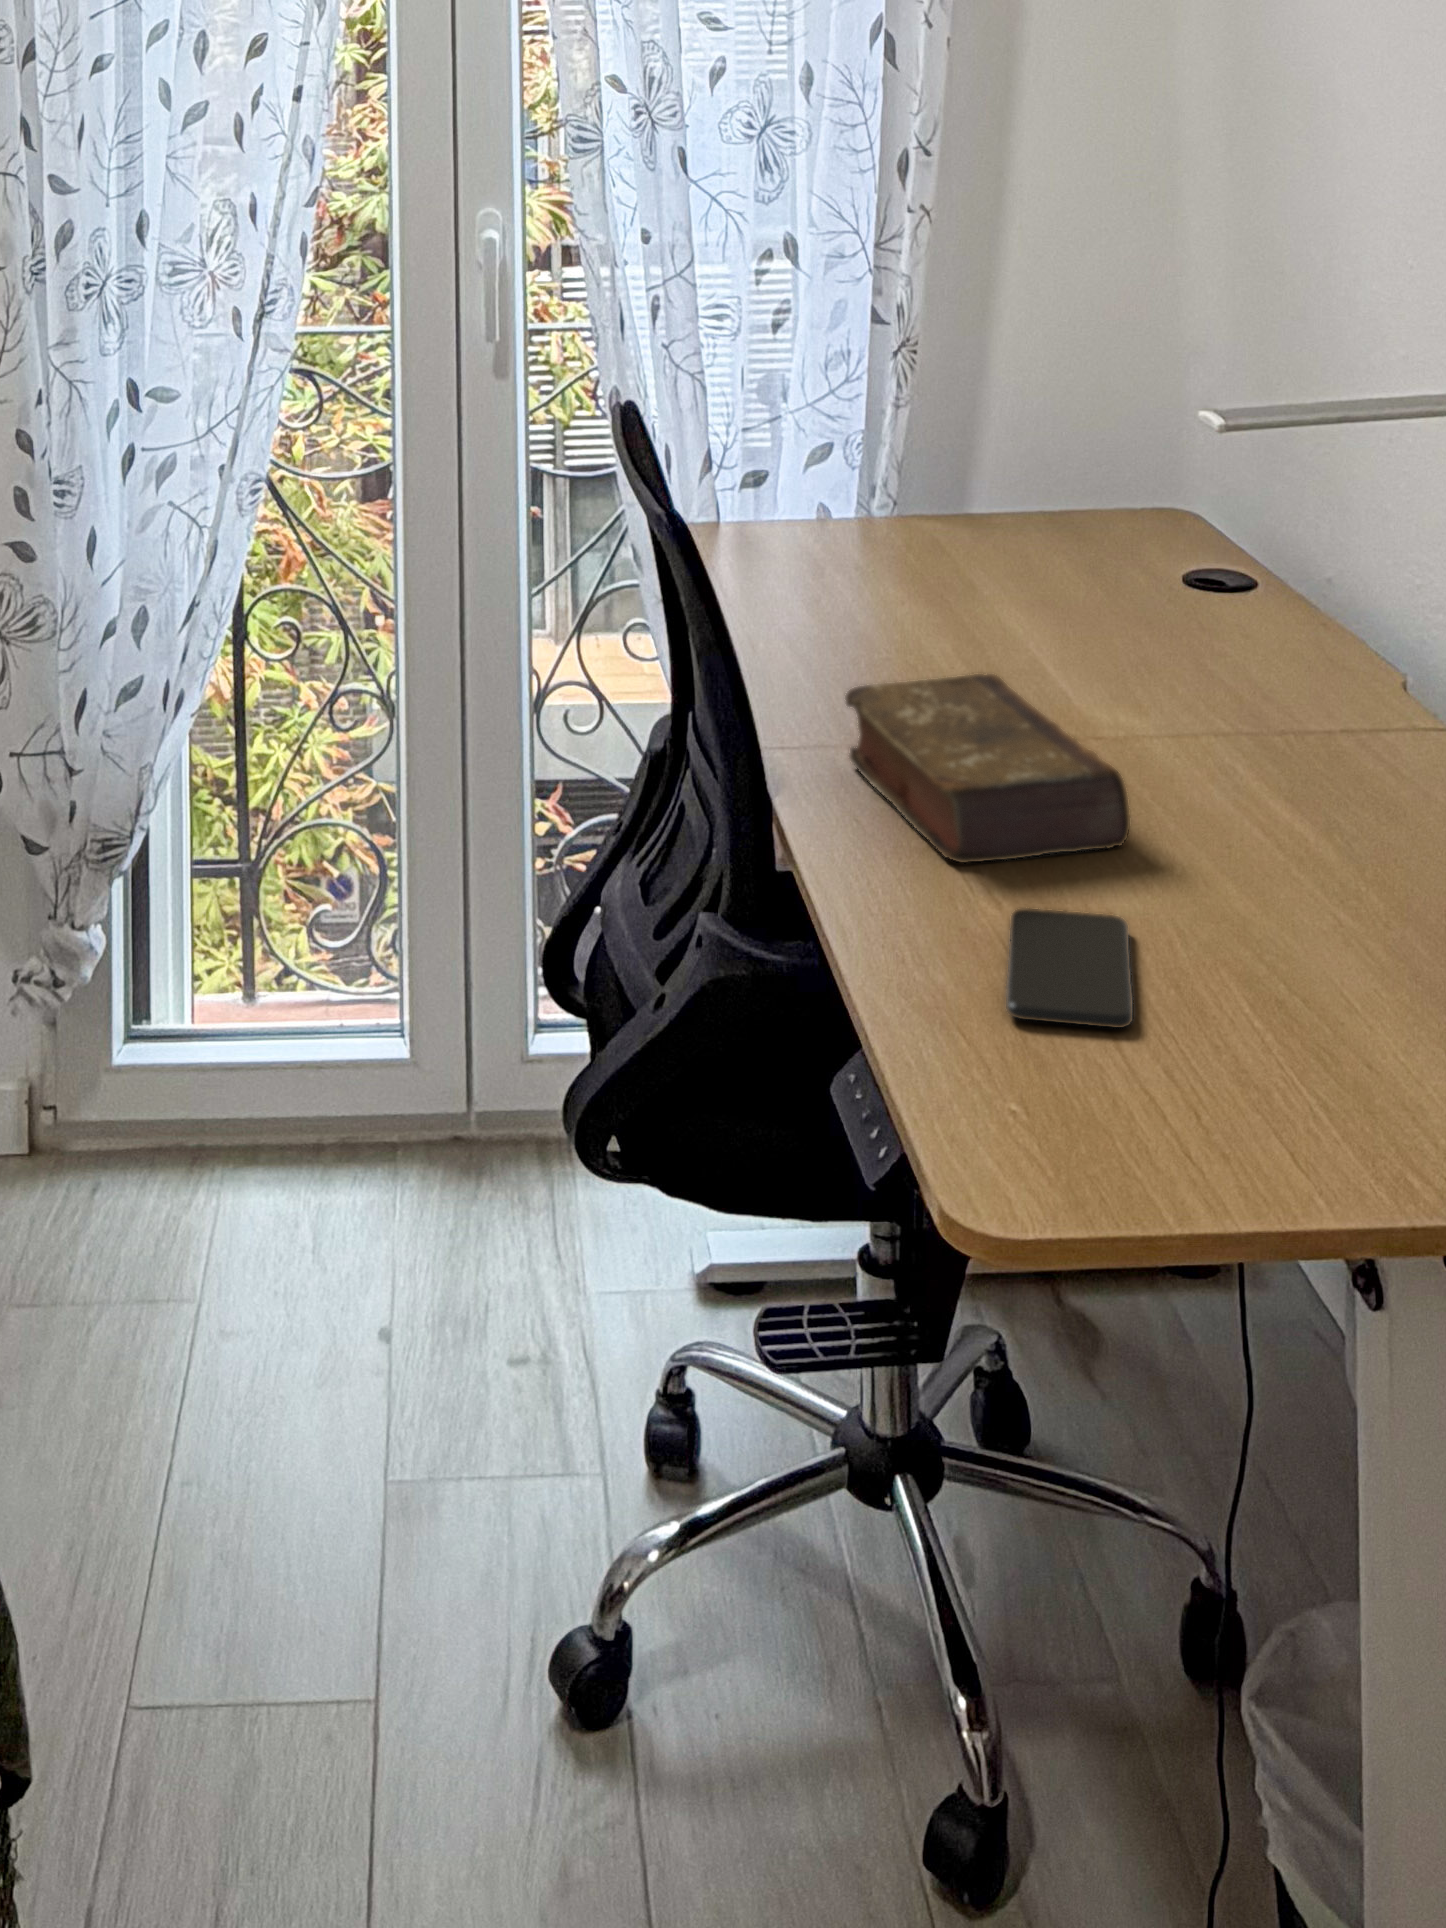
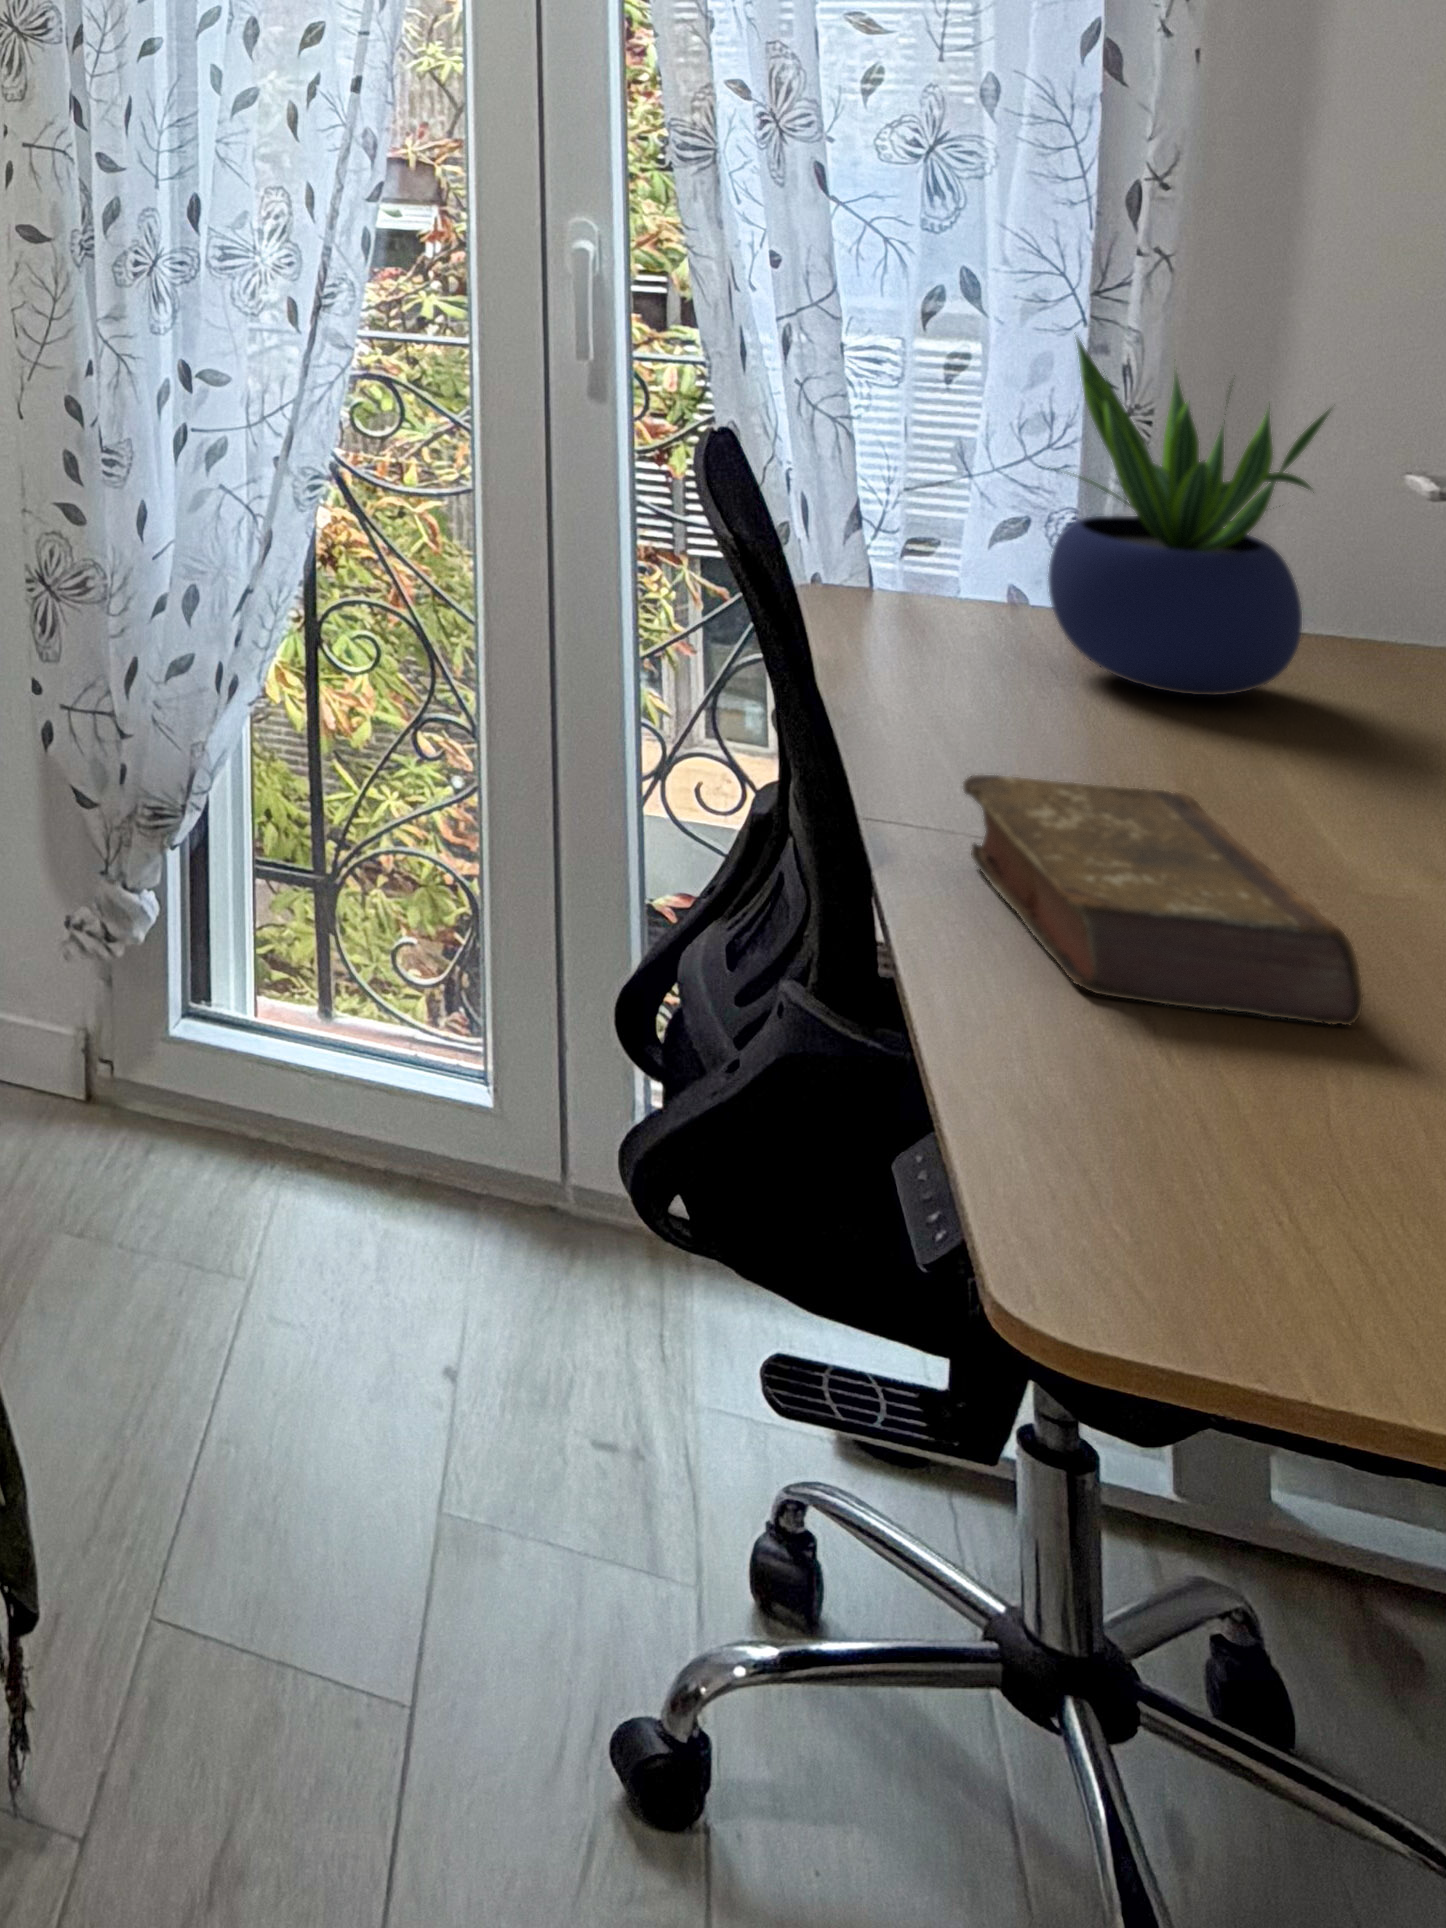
potted plant: none [850,284,1047,580] -> present [1048,338,1331,695]
smartphone: present [1006,909,1133,1028] -> none [1109,1058,1325,1218]

